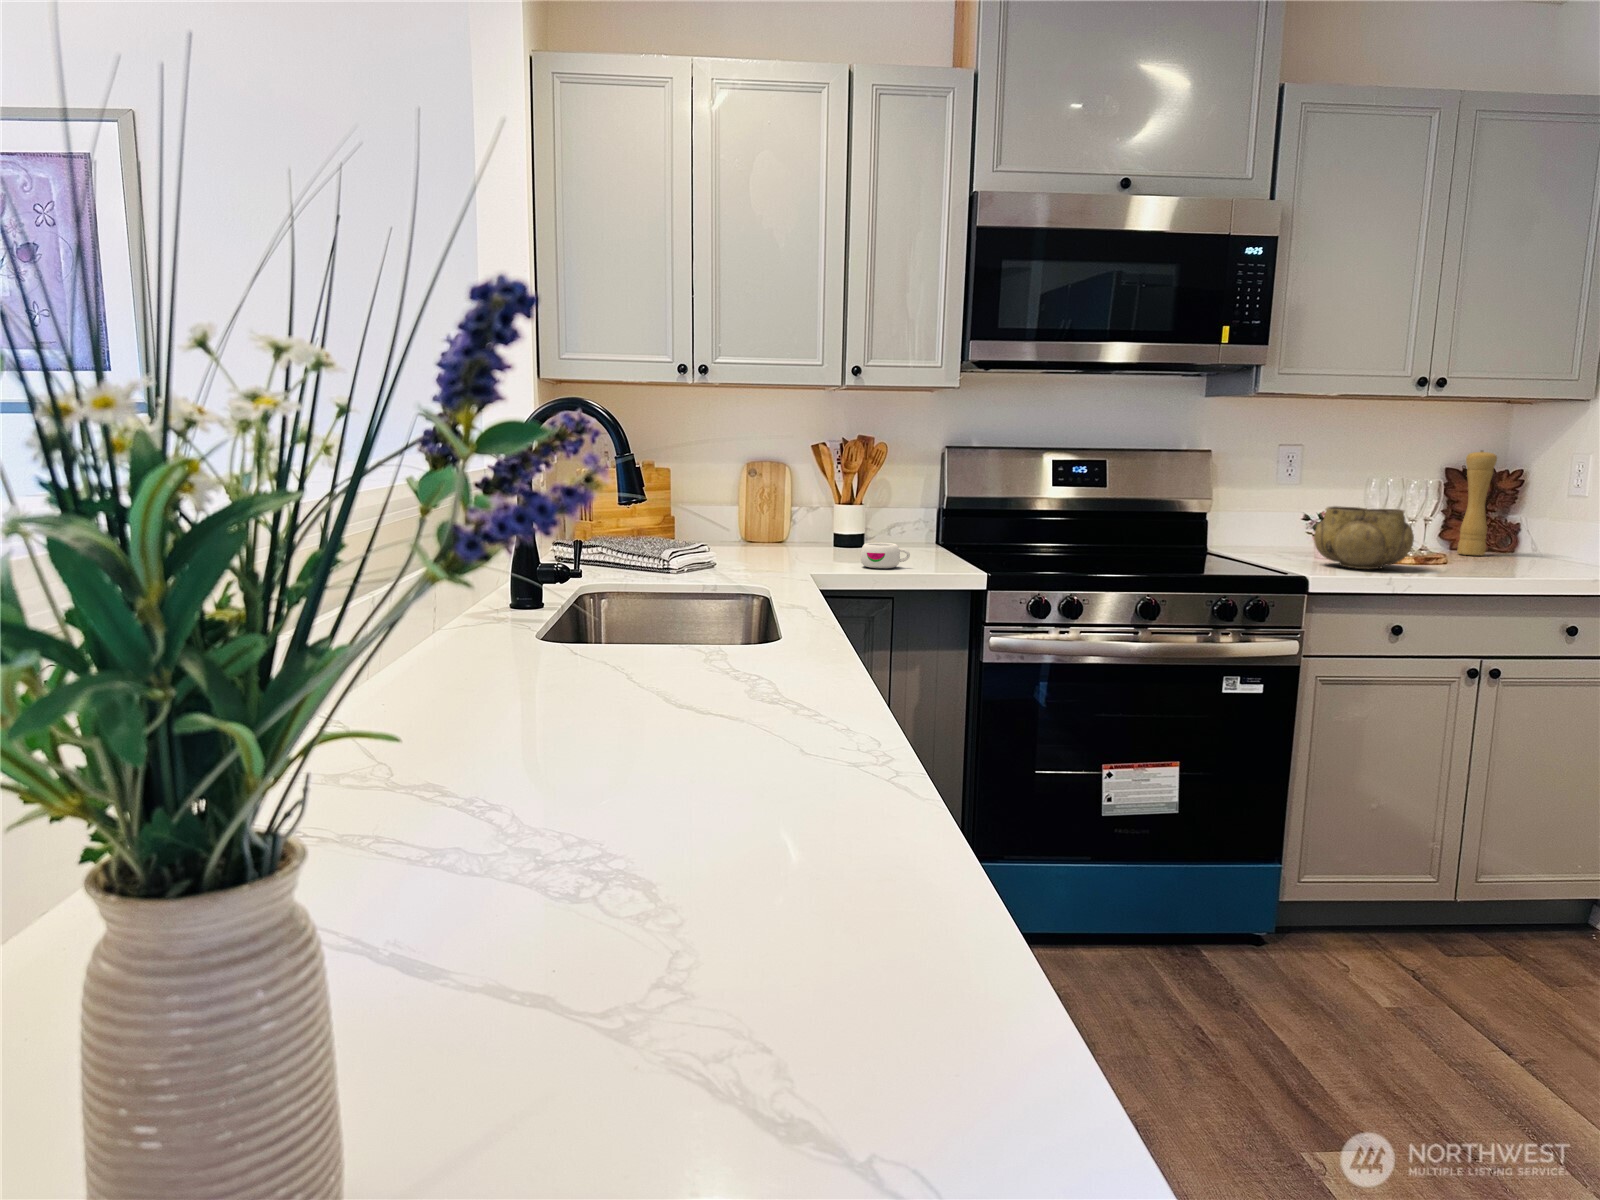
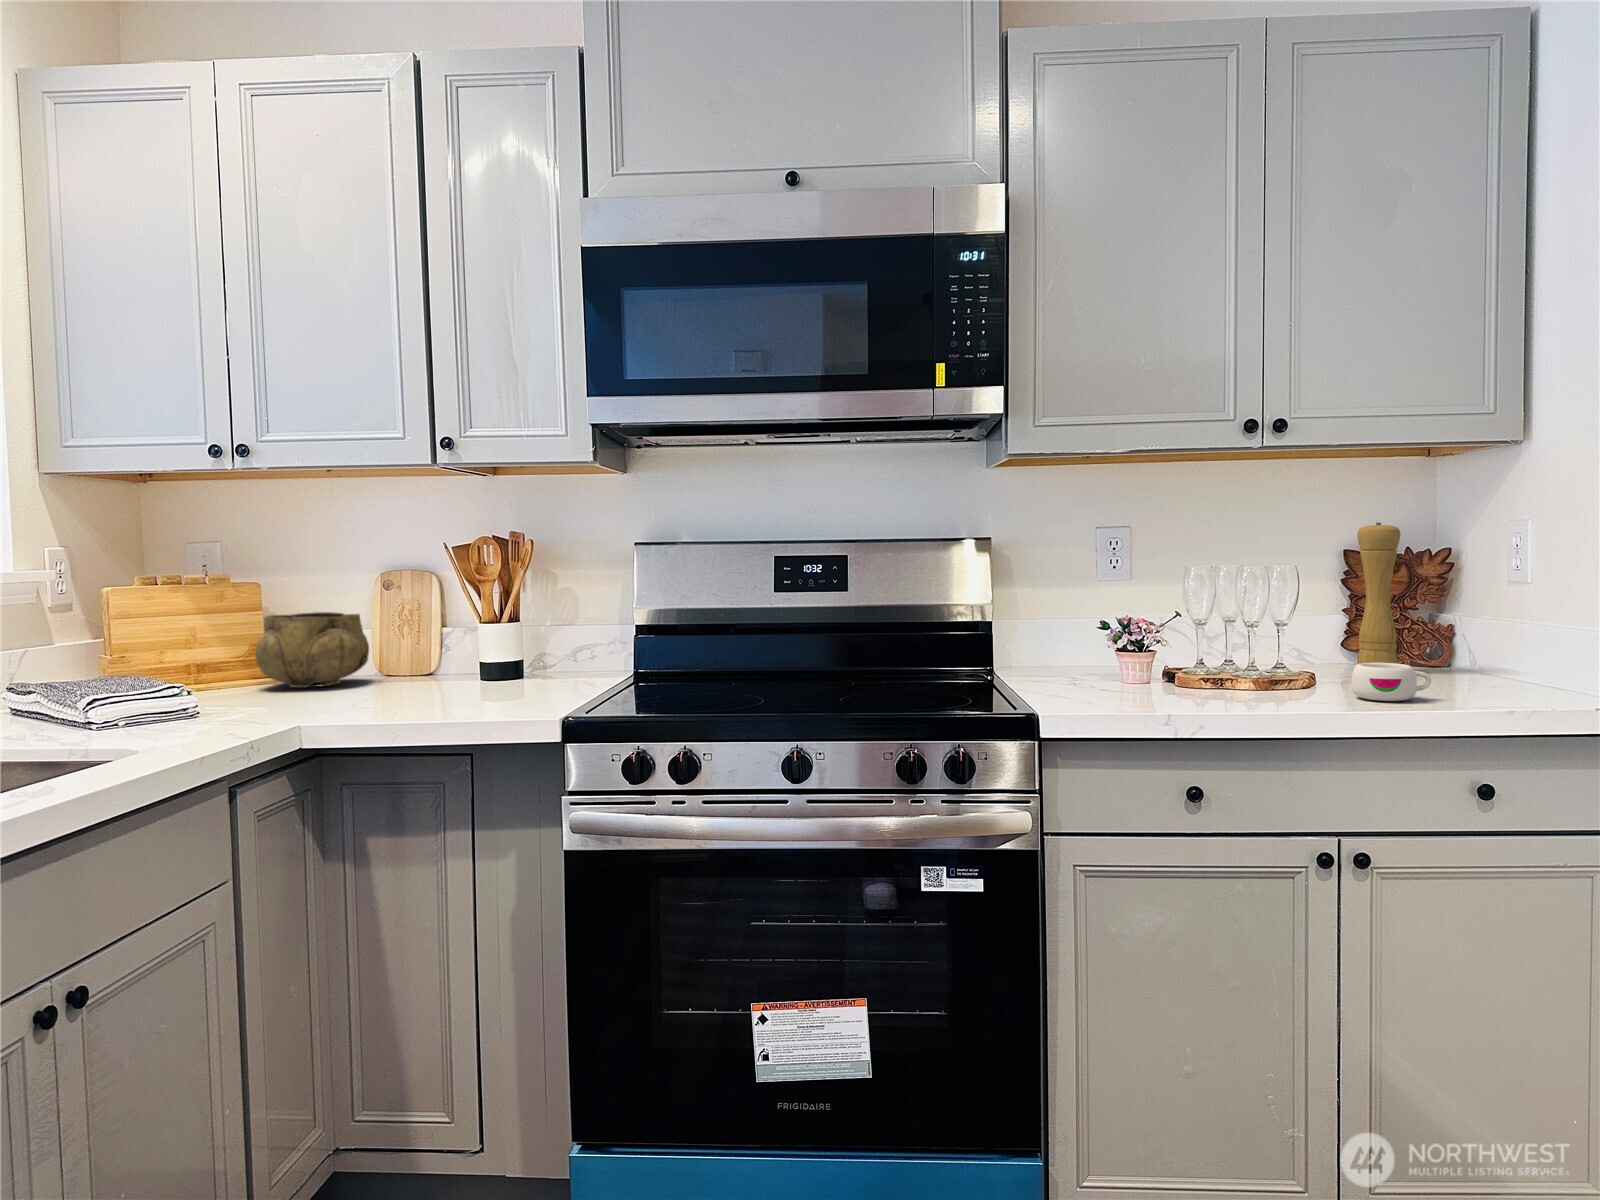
decorative bowl: present [1314,506,1414,569] -> present [255,612,369,688]
mug: present [861,542,910,568] -> present [1351,663,1431,701]

